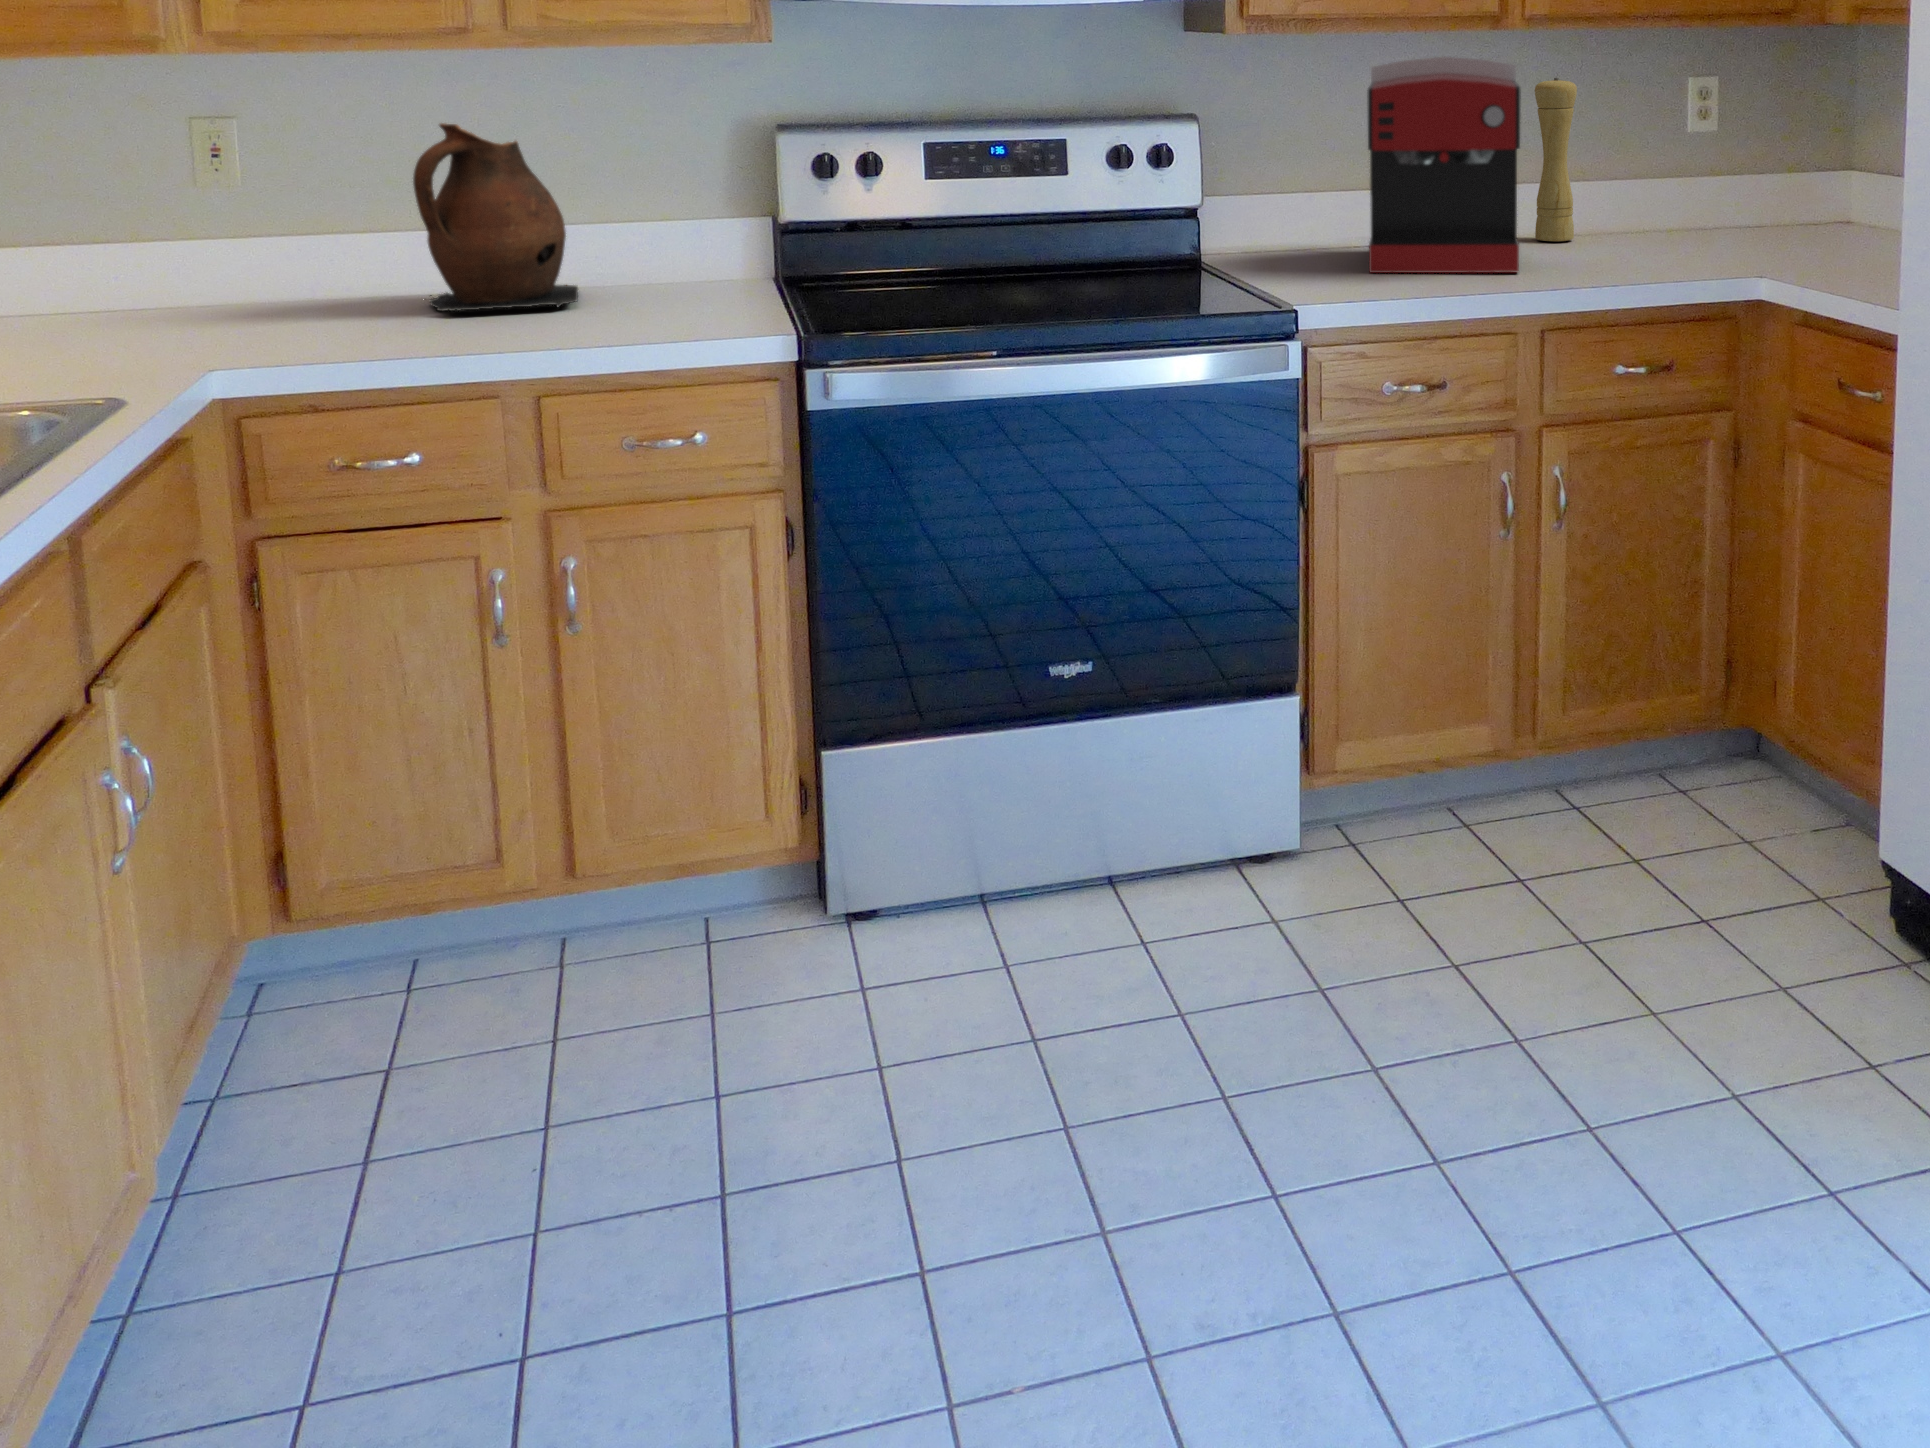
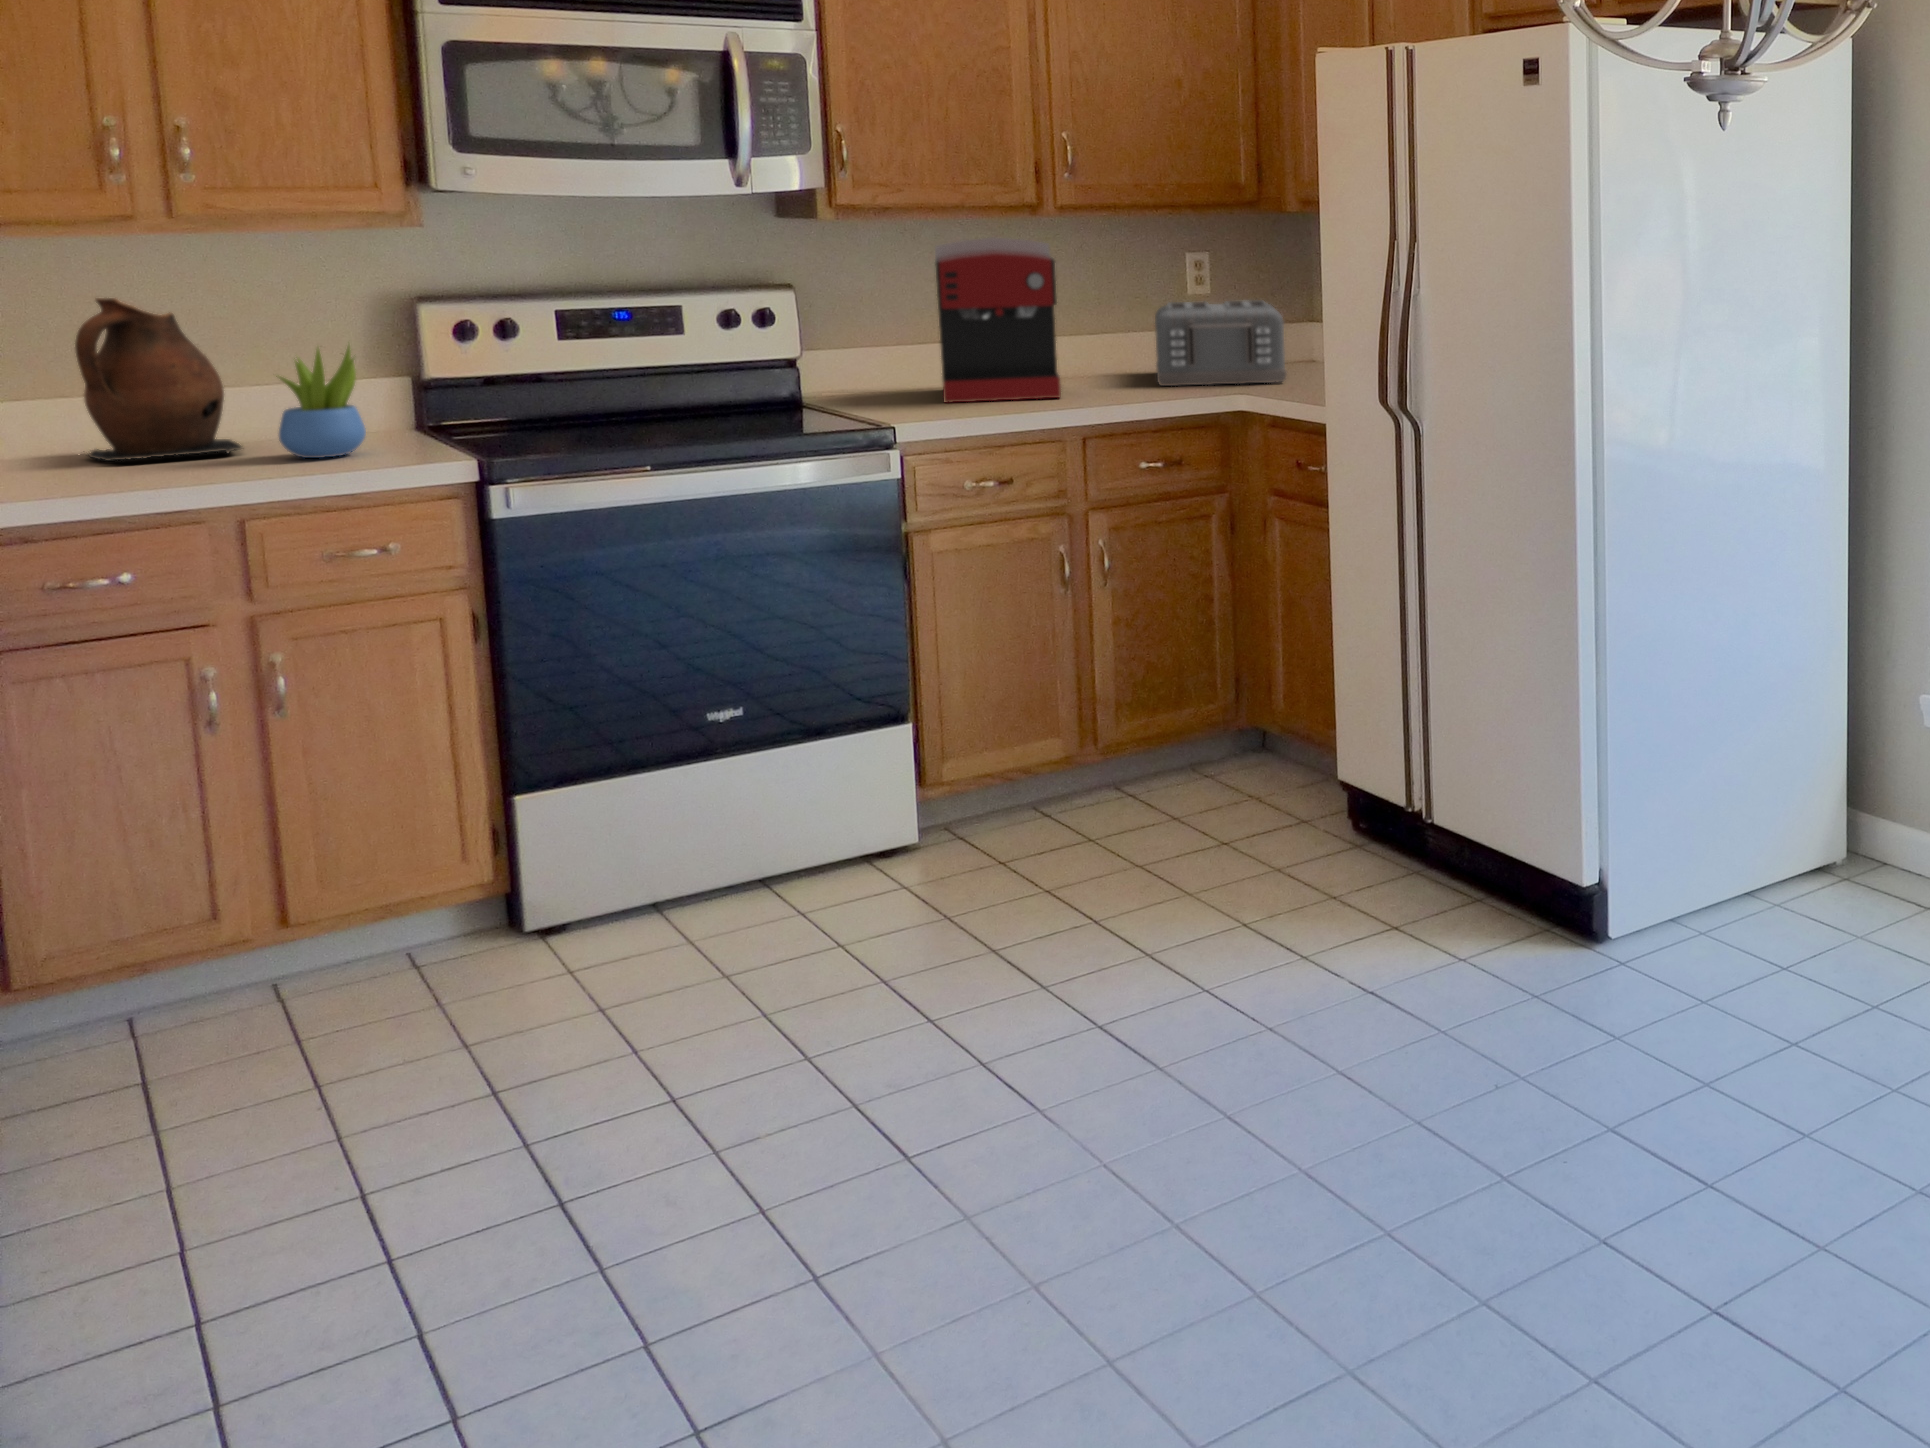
pepper mill: present [1535,78,1577,241] -> none [1064,254,1100,379]
toaster: none [1648,143,1830,261] -> present [1155,300,1286,386]
succulent plant: none [598,180,694,319] -> present [276,346,366,458]

